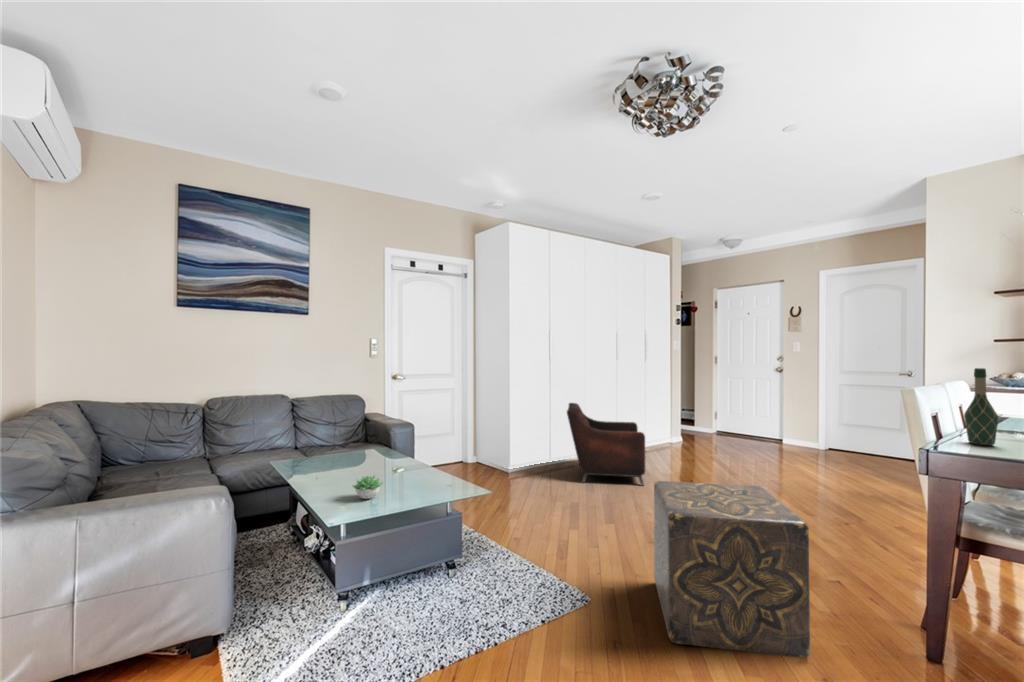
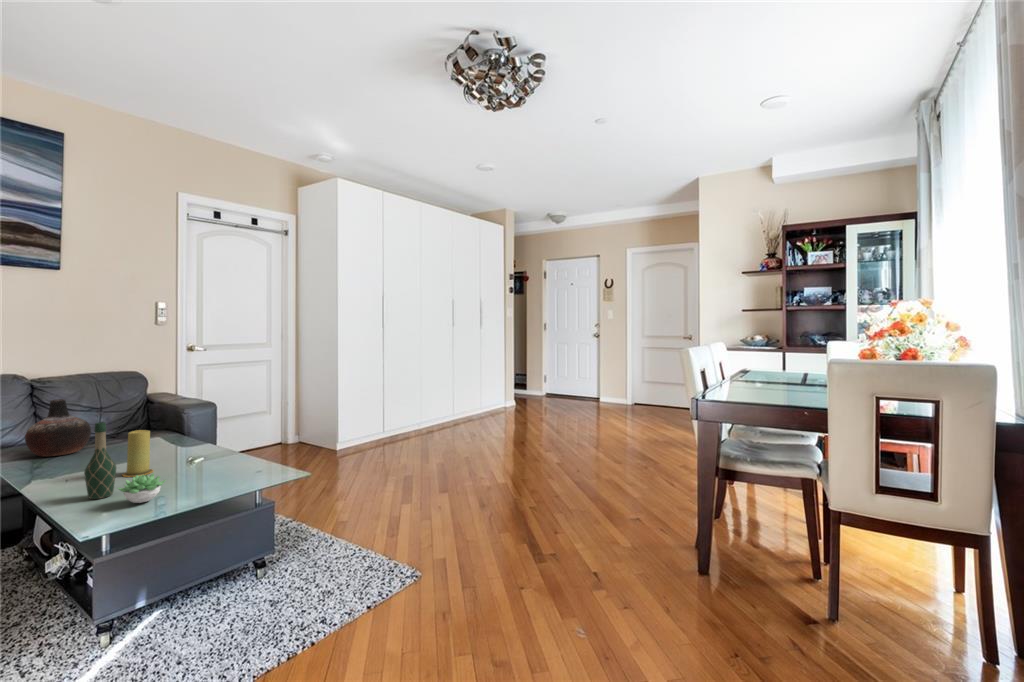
wine bottle: present [964,368,998,445] -> present [84,422,117,499]
armchair: present [567,403,645,486] -> none [400,382,477,461]
vase: none [289,408,328,453] -> present [25,399,91,456]
candle: none [351,438,371,476] -> present [123,430,153,477]
ottoman: present [654,481,810,658] -> none [483,445,612,600]

